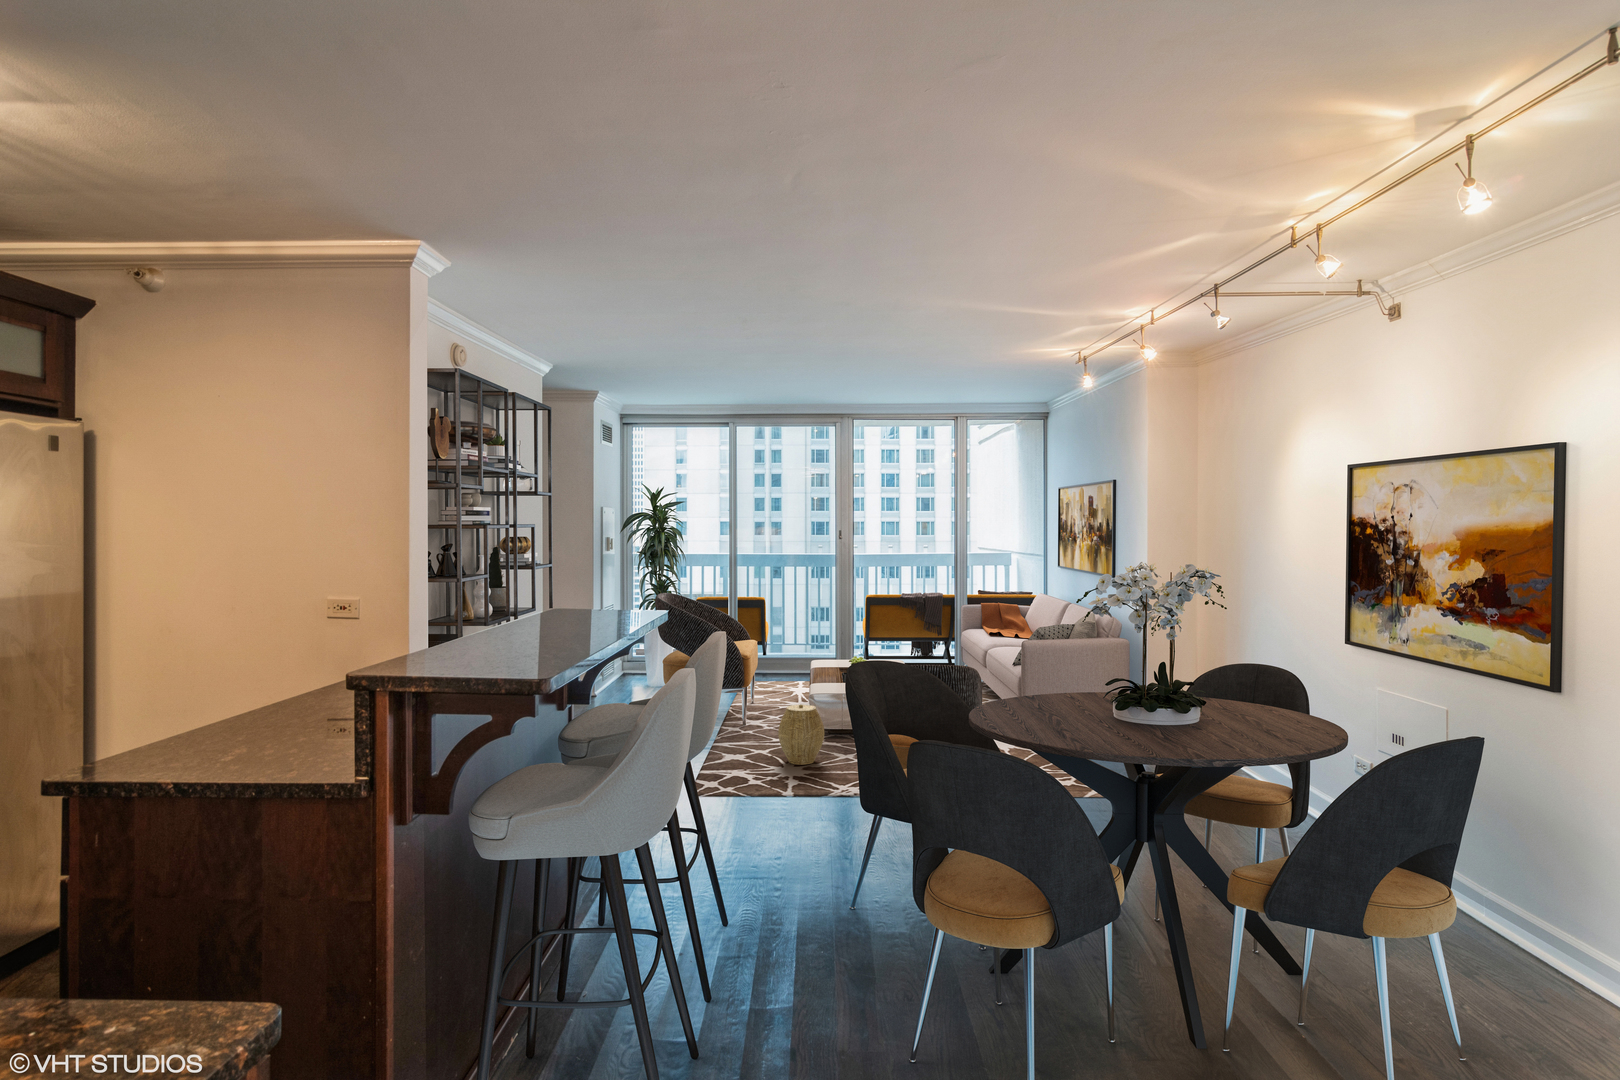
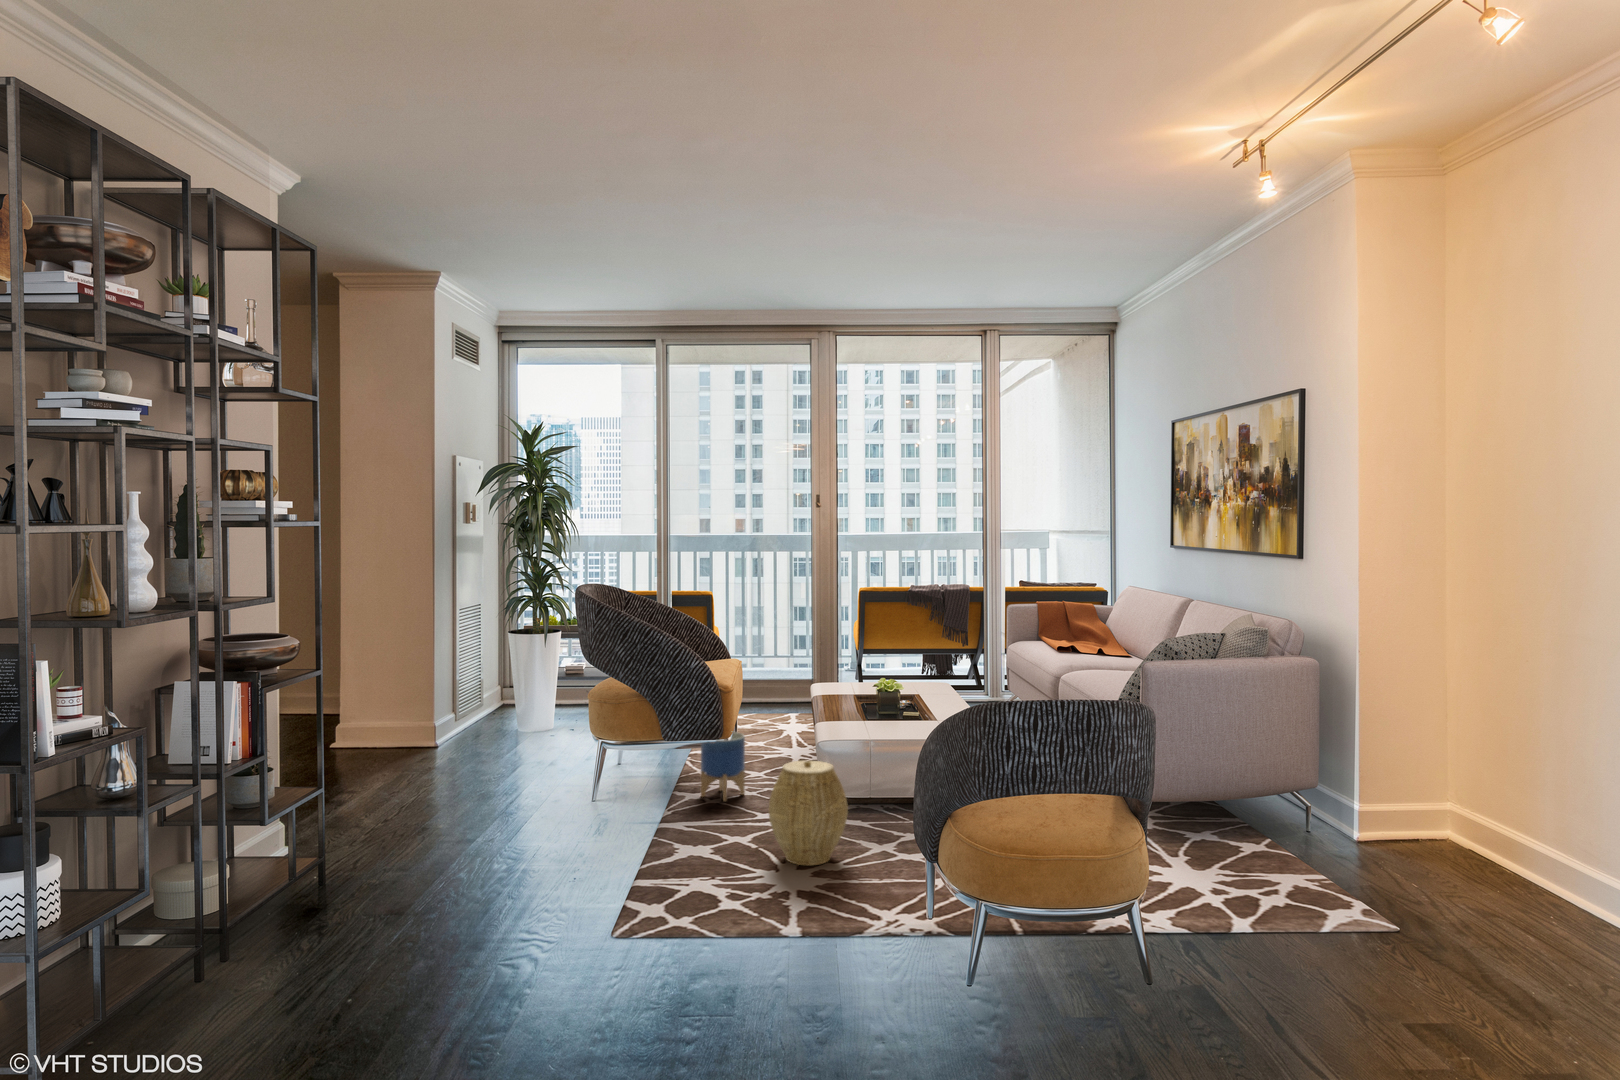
planter: none [739,690,766,732] -> present [701,732,745,801]

